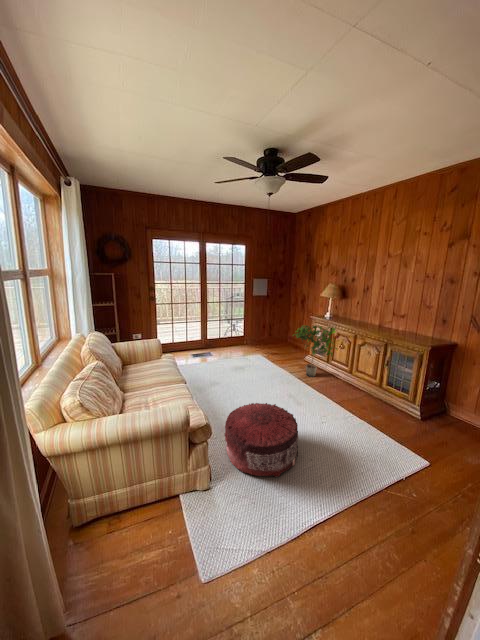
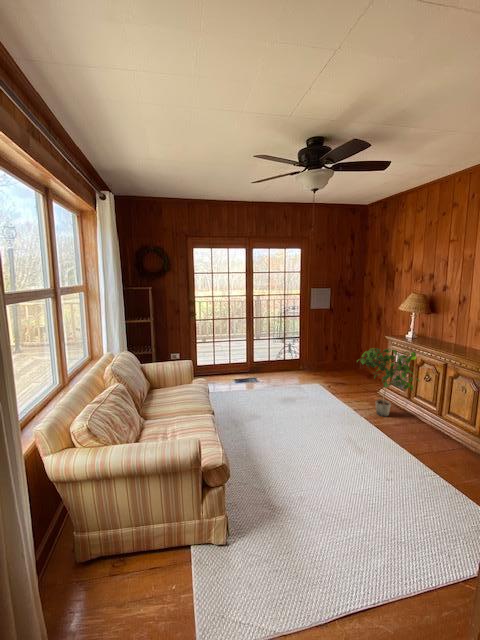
pouf: present [225,403,298,477] -> none [252,444,349,543]

